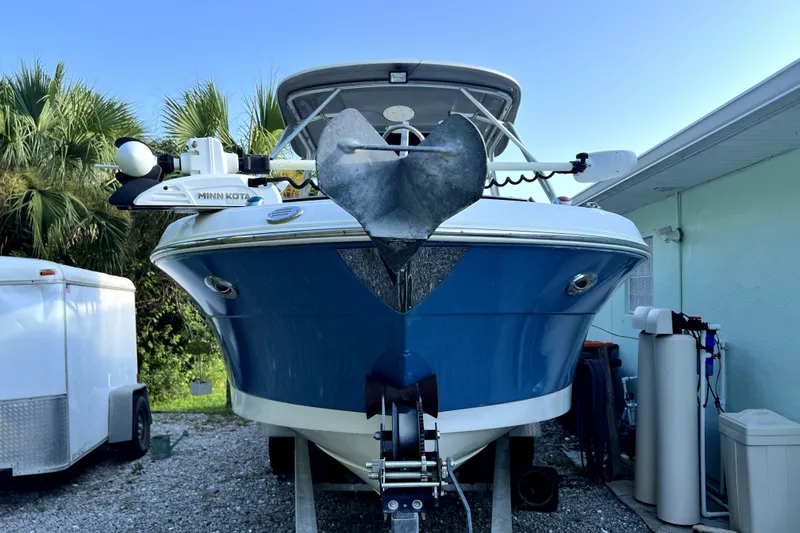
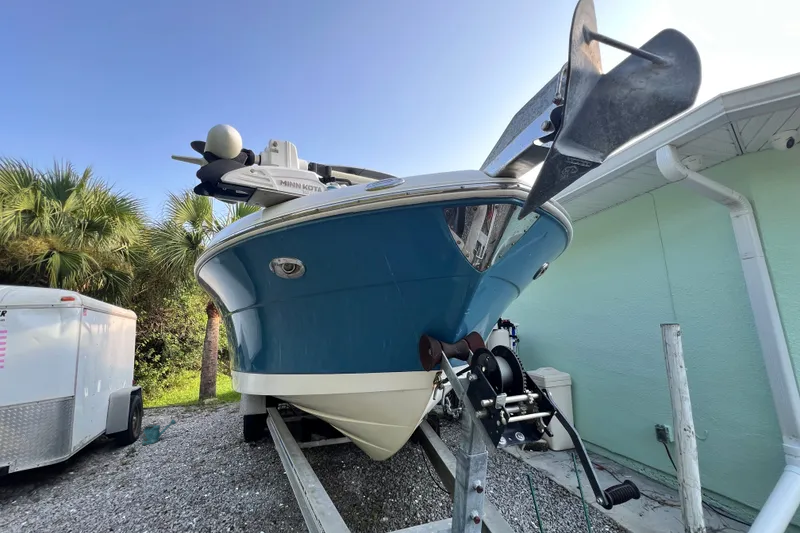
potted tree: present [187,341,212,396] -> none [169,358,189,397]

